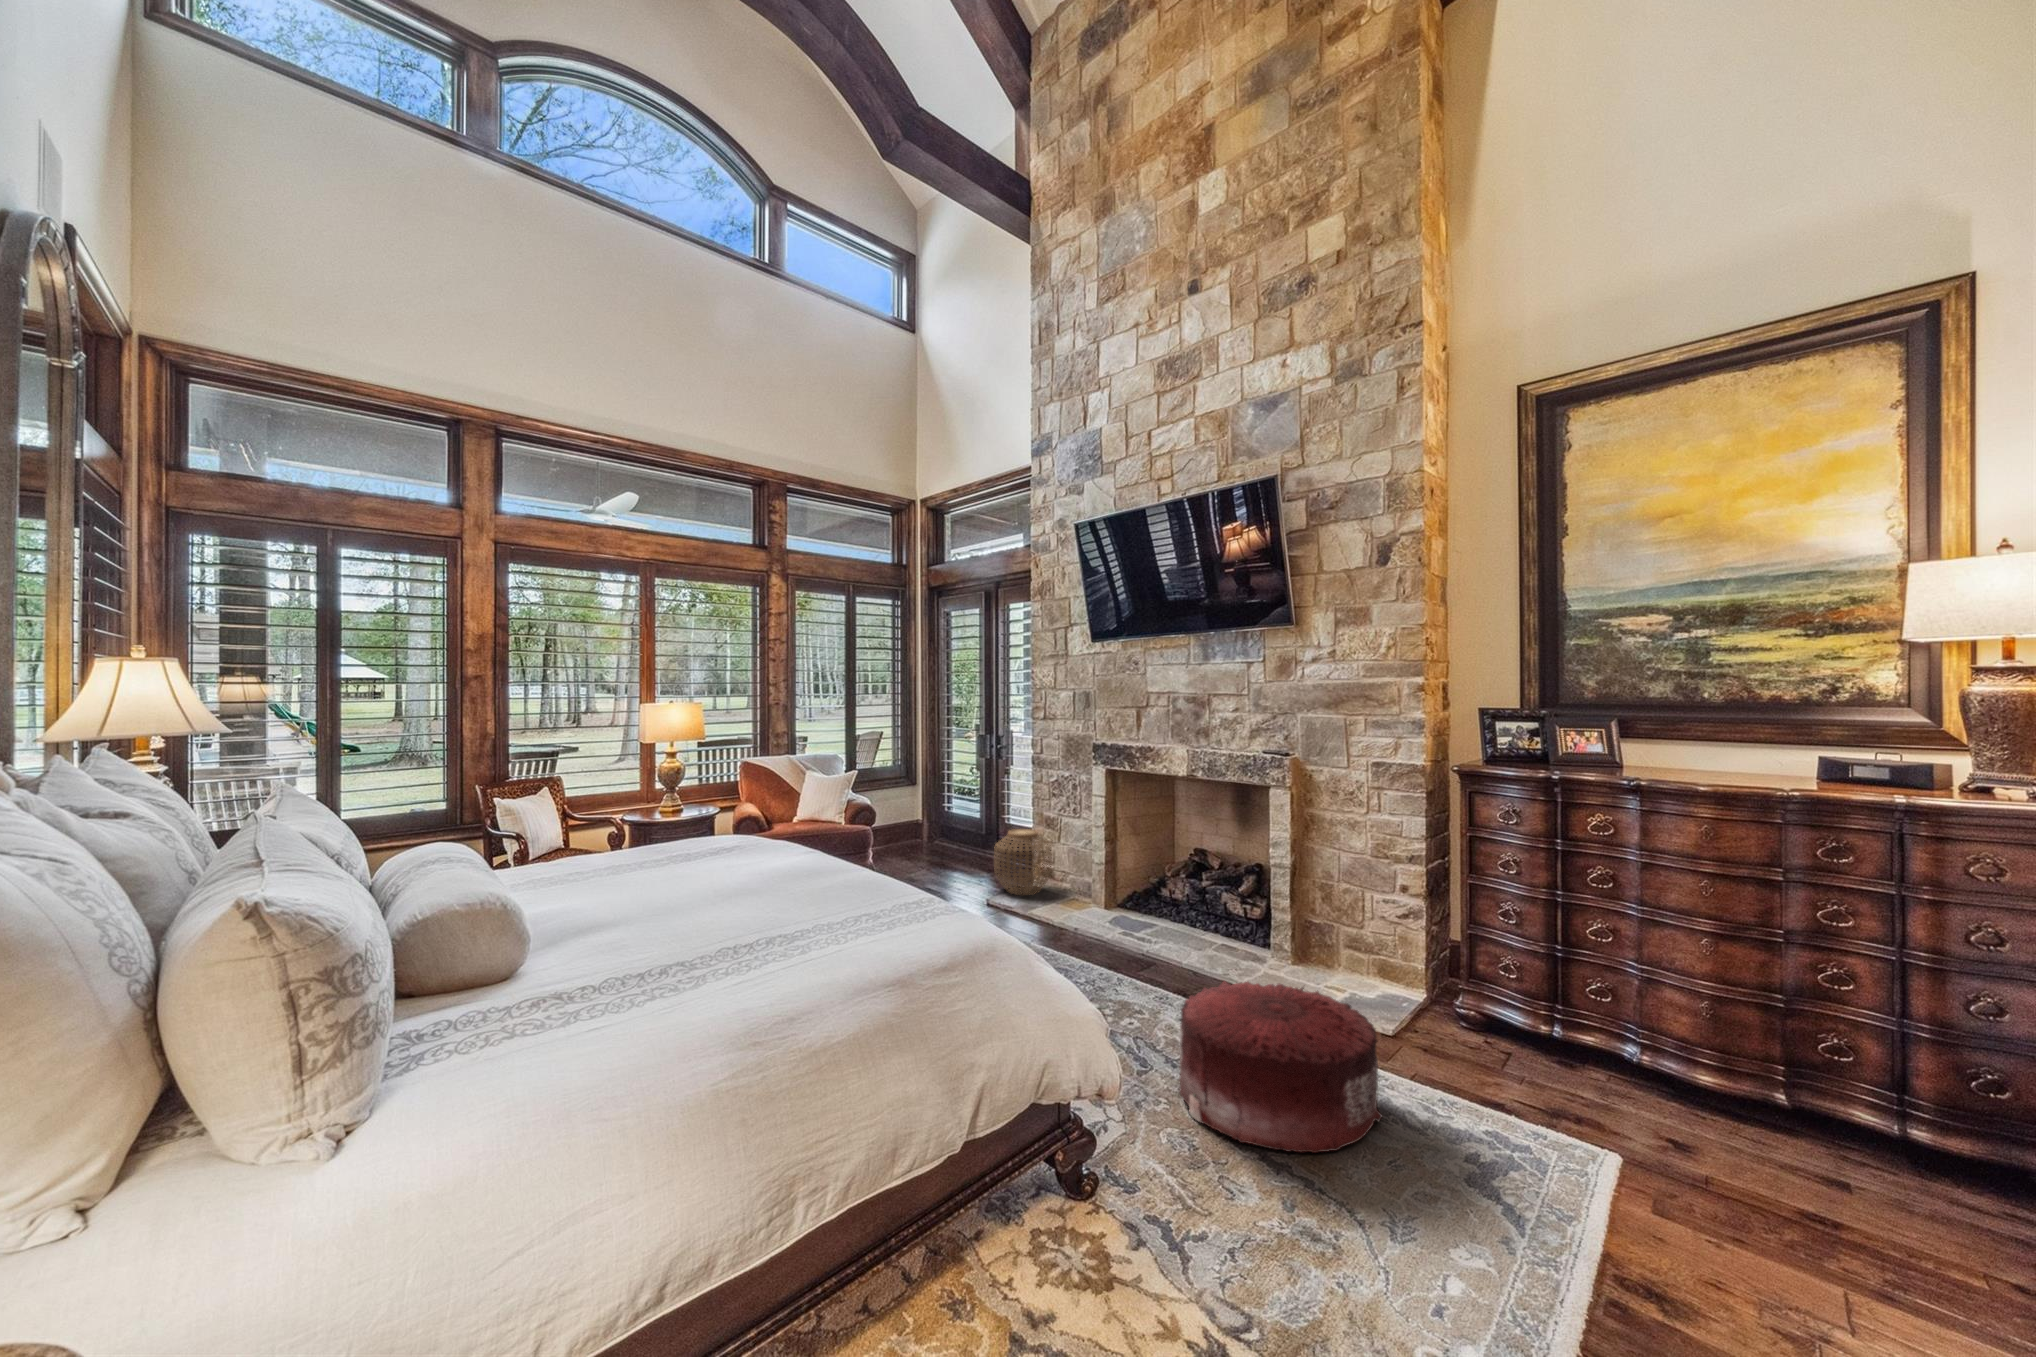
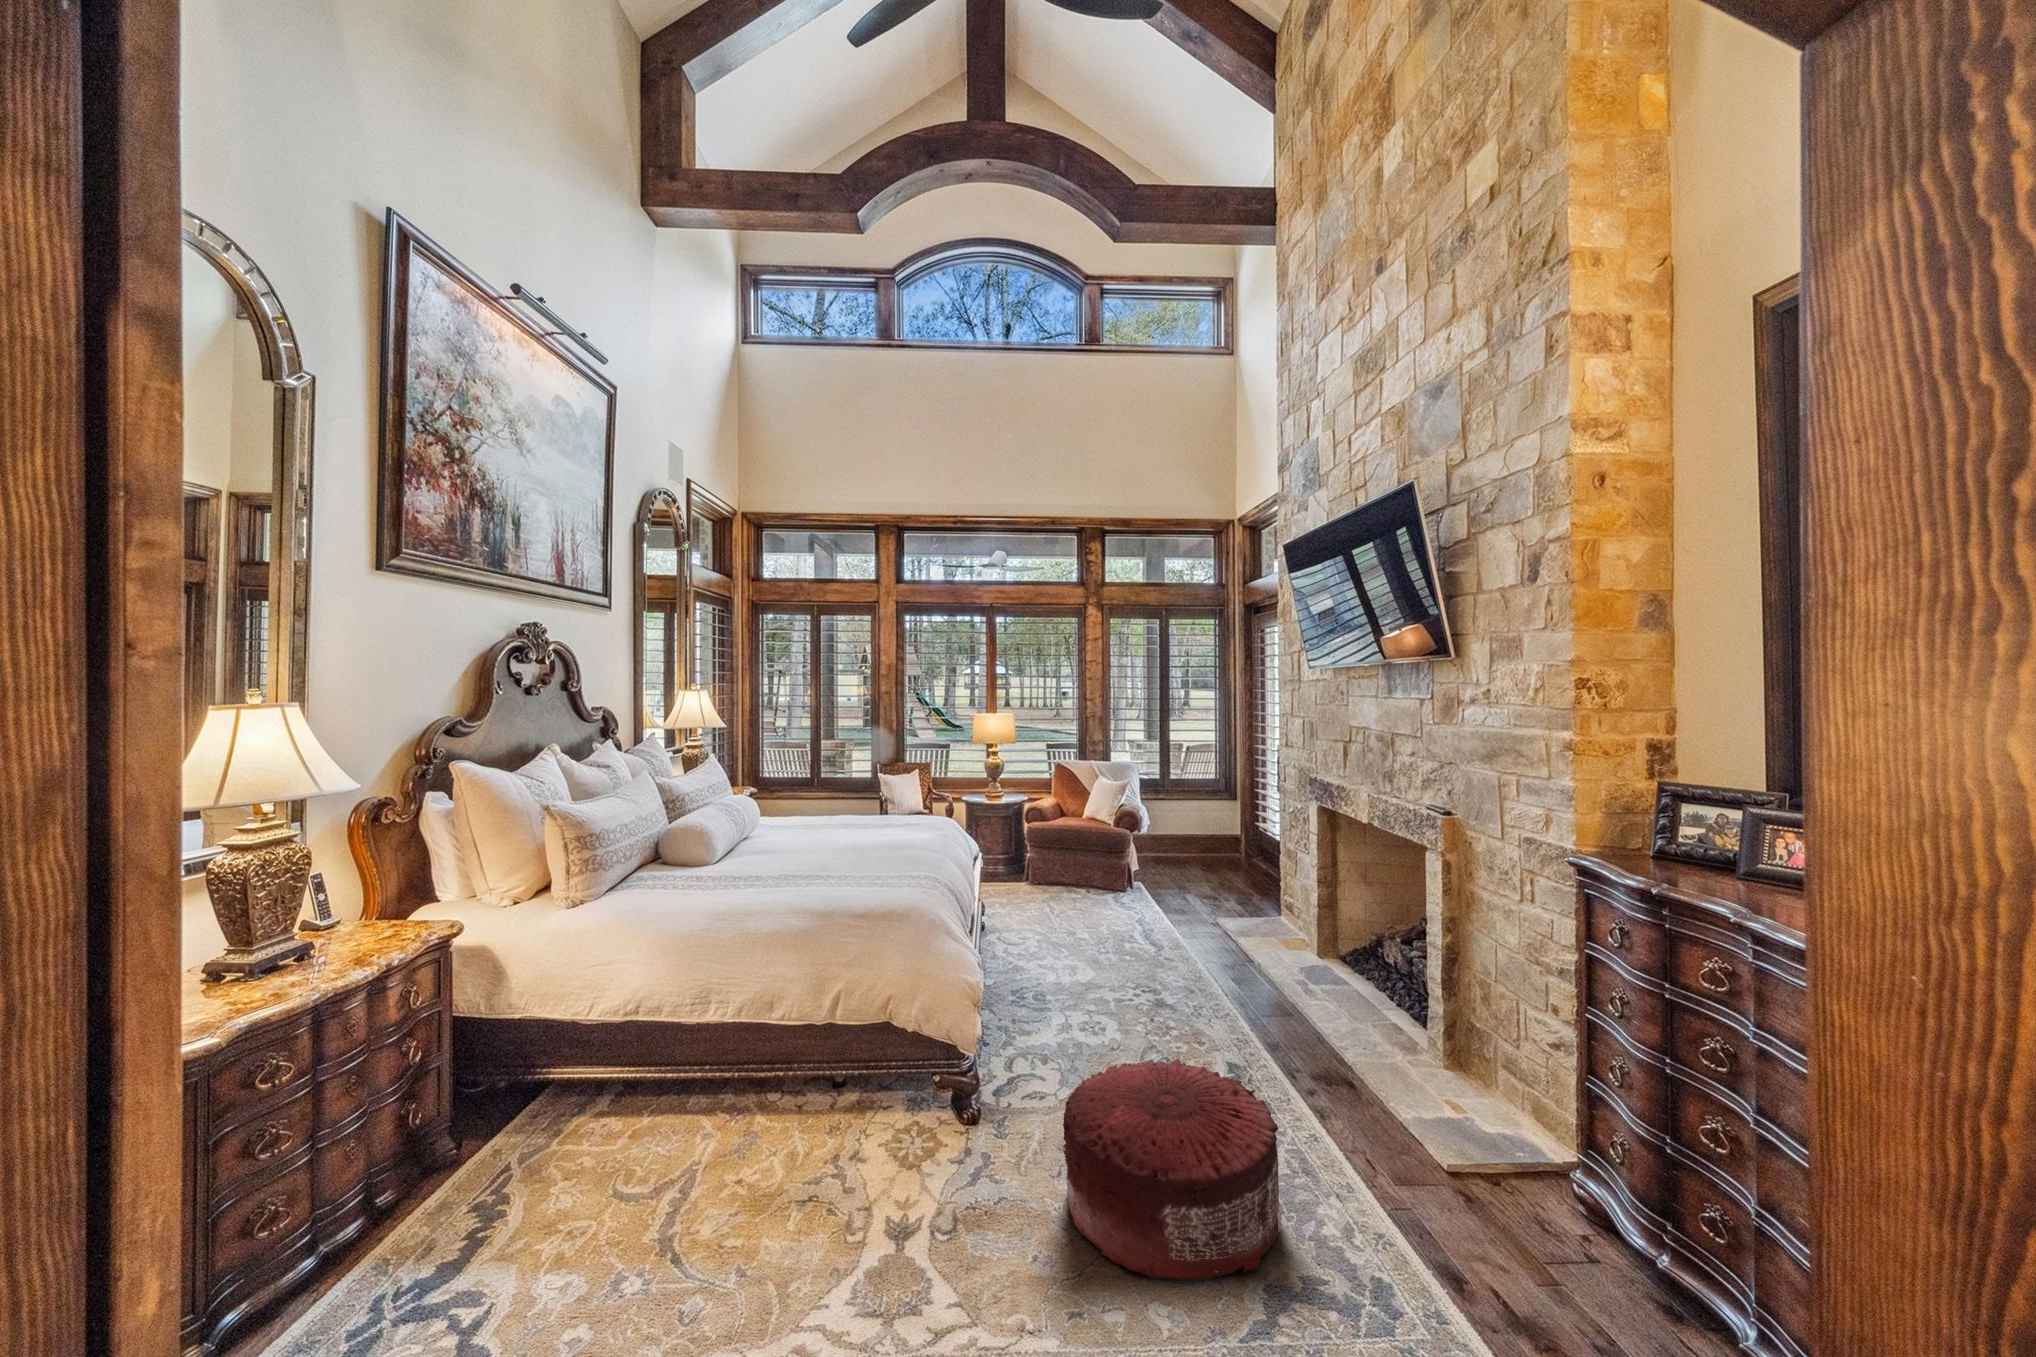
woven basket: present [994,829,1052,895] -> none [1221,858,1282,927]

